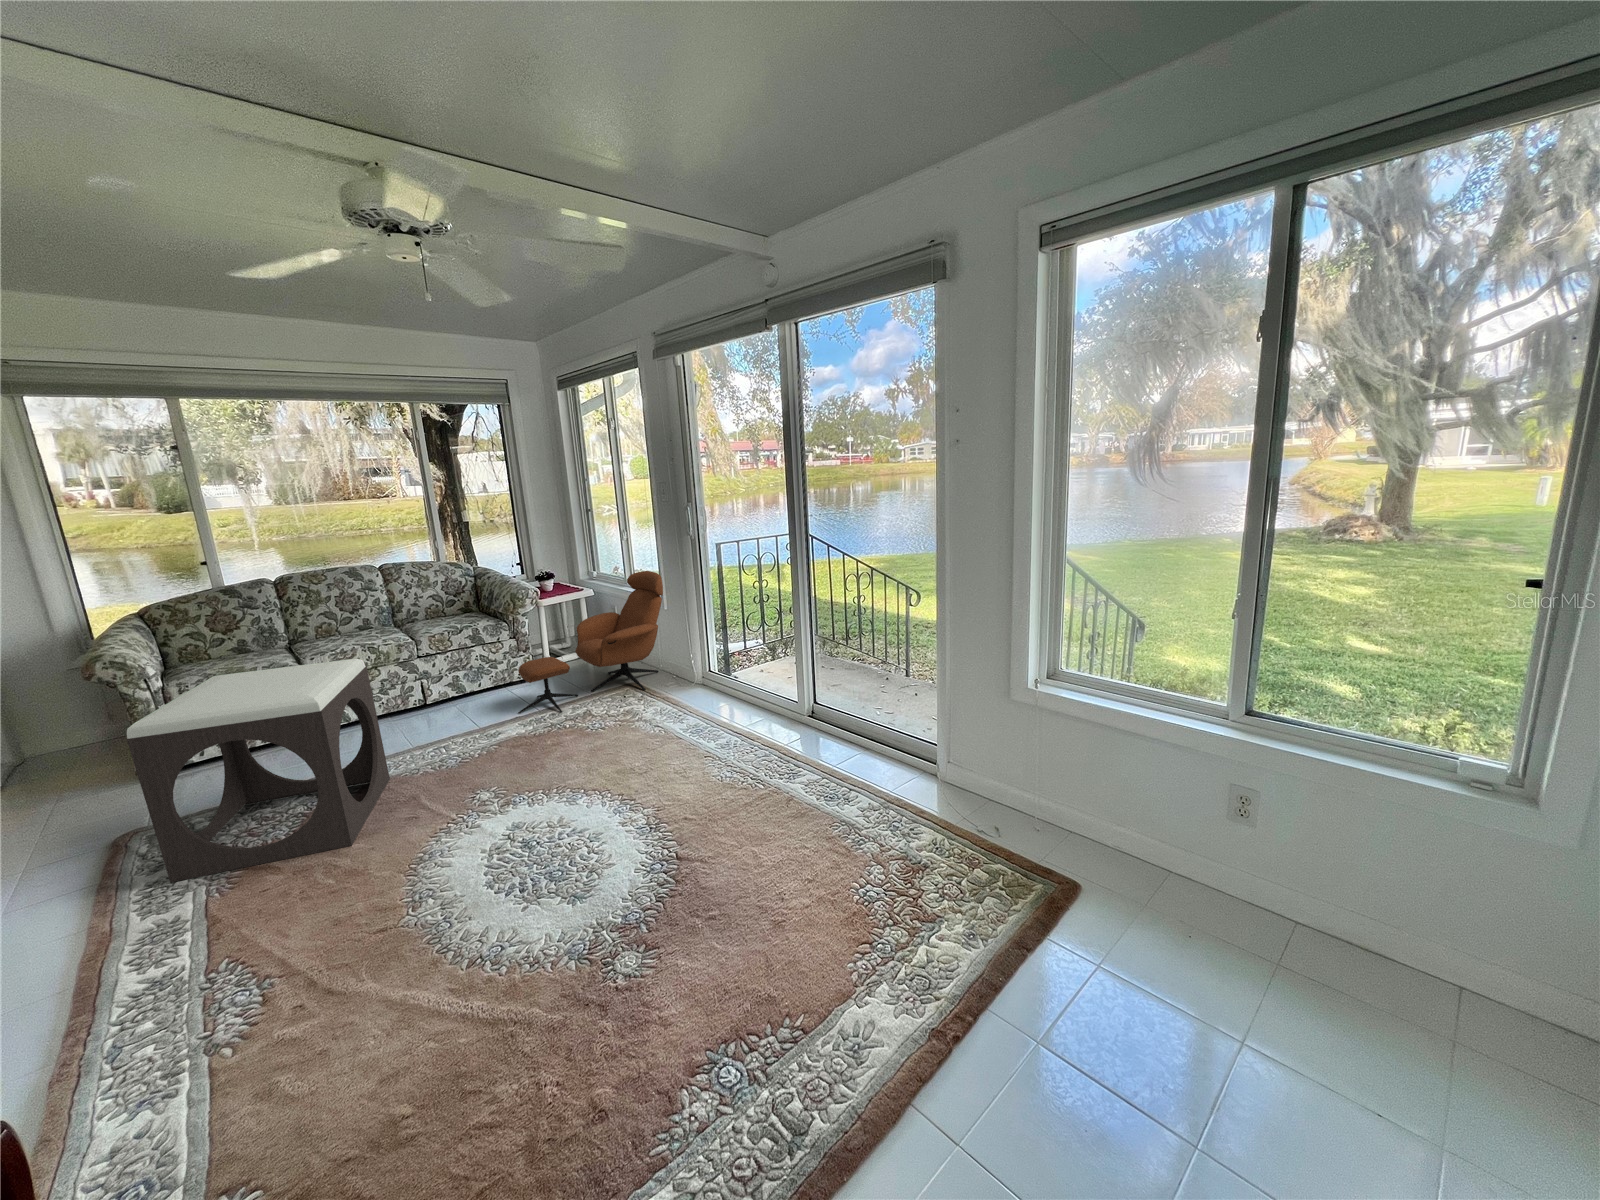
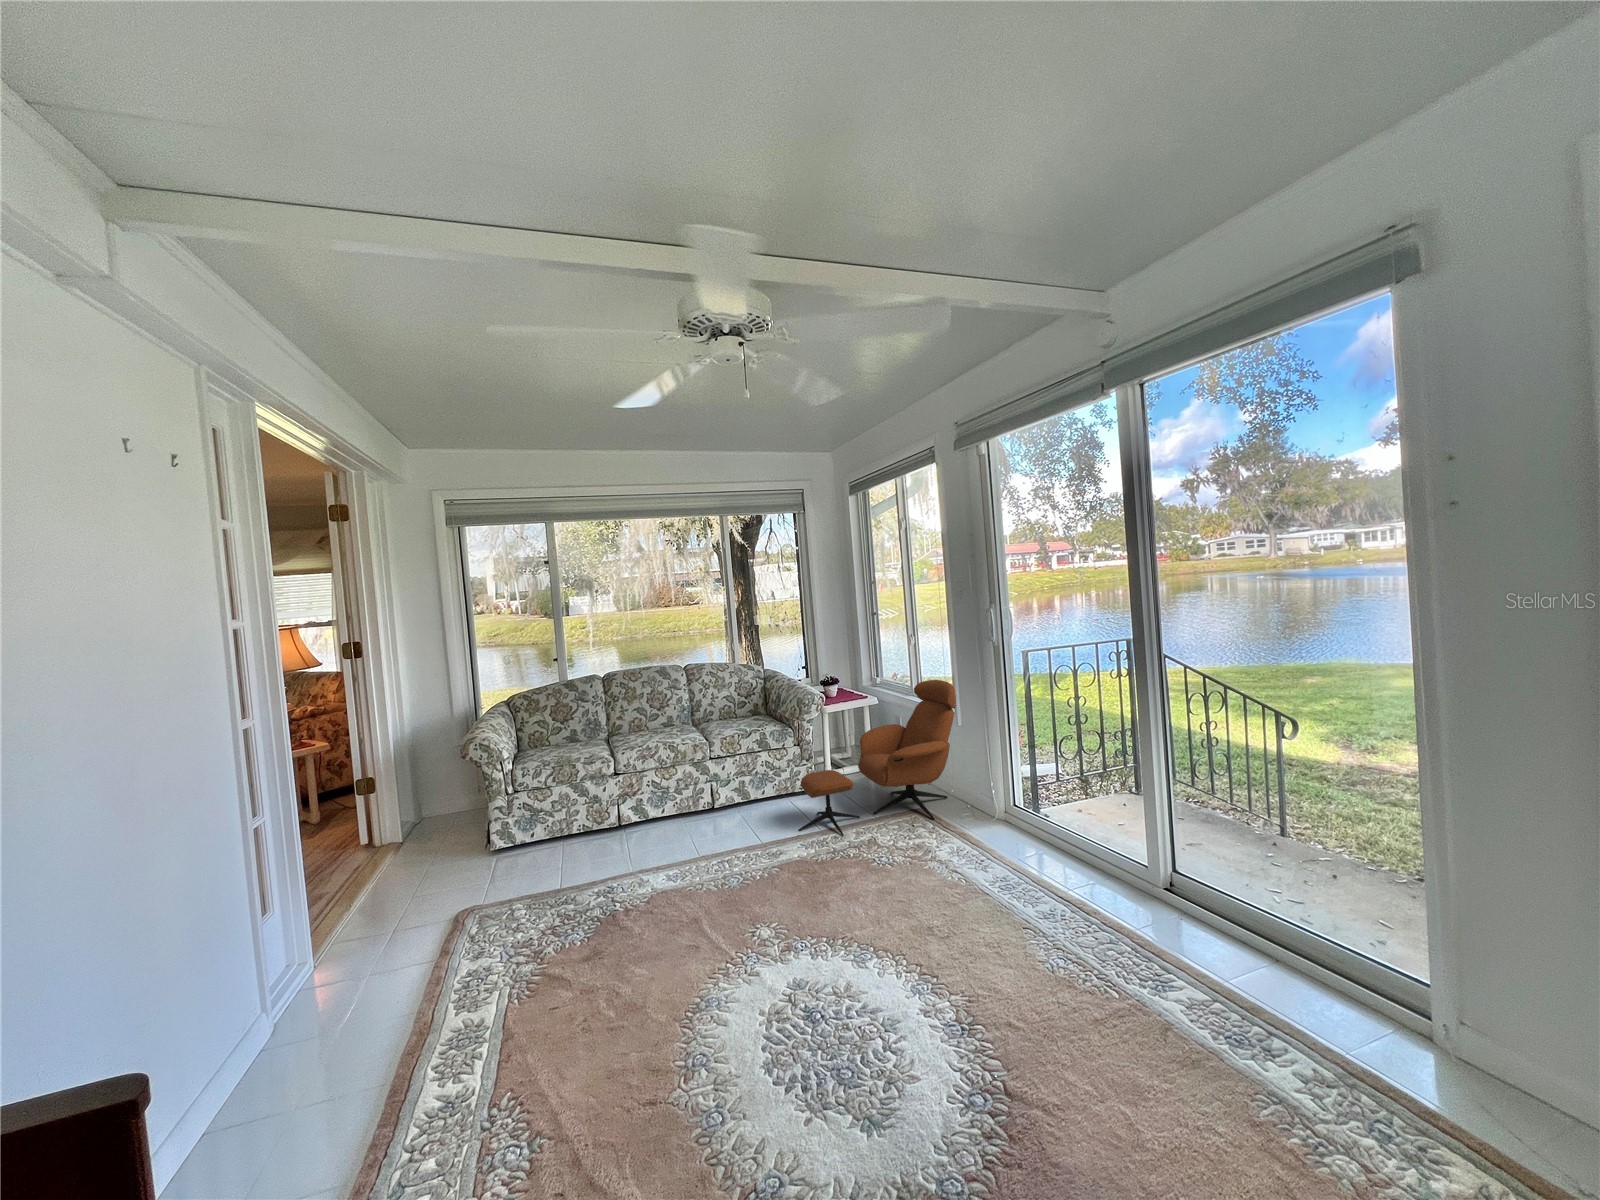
footstool: present [127,659,390,882] -> none [471,759,676,974]

